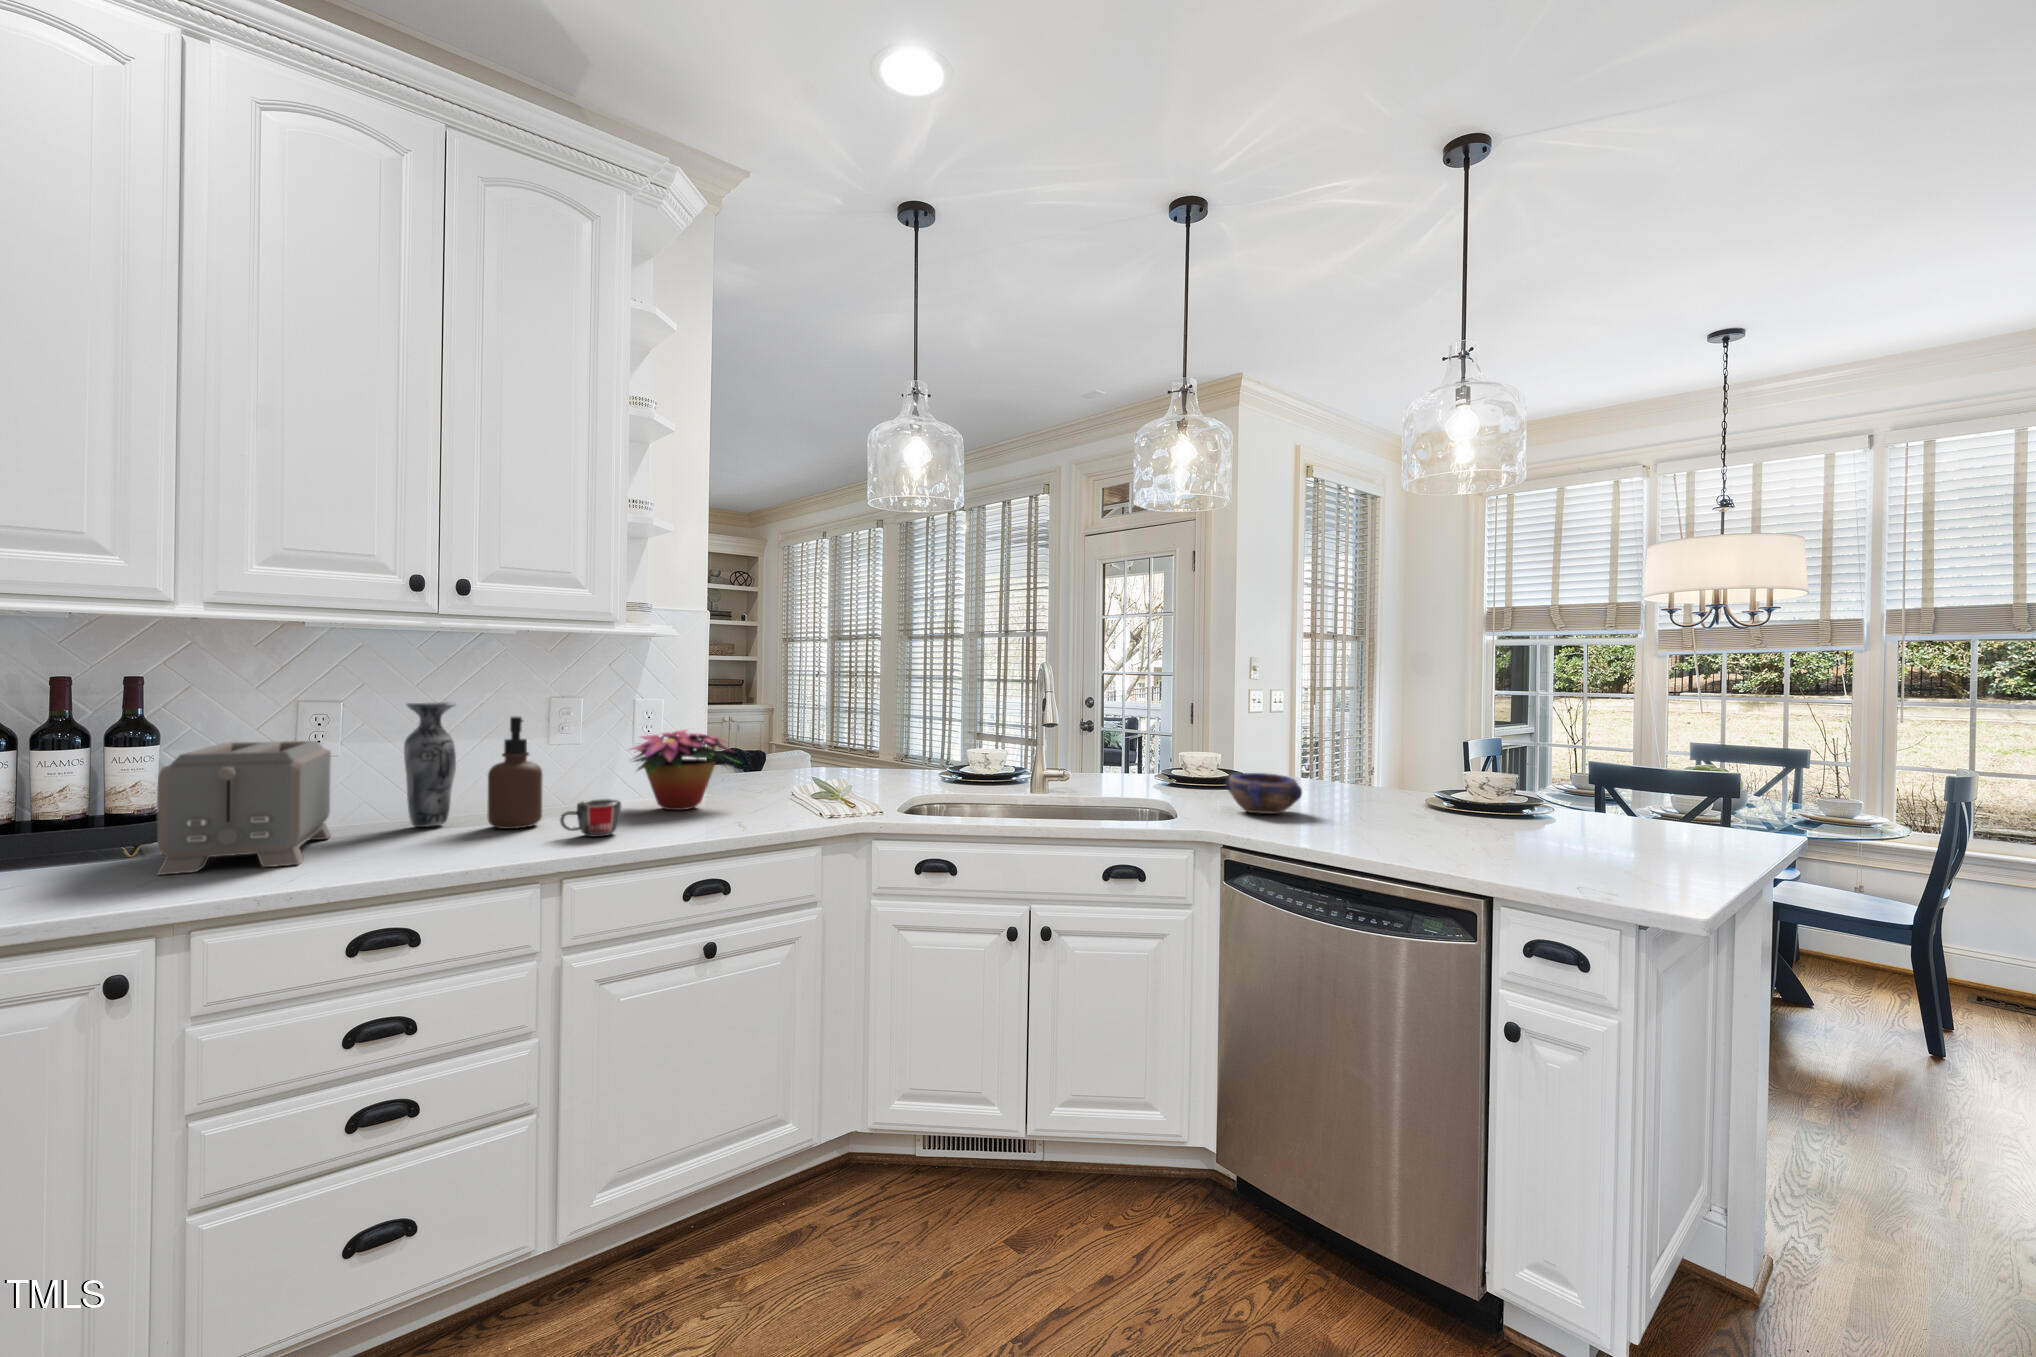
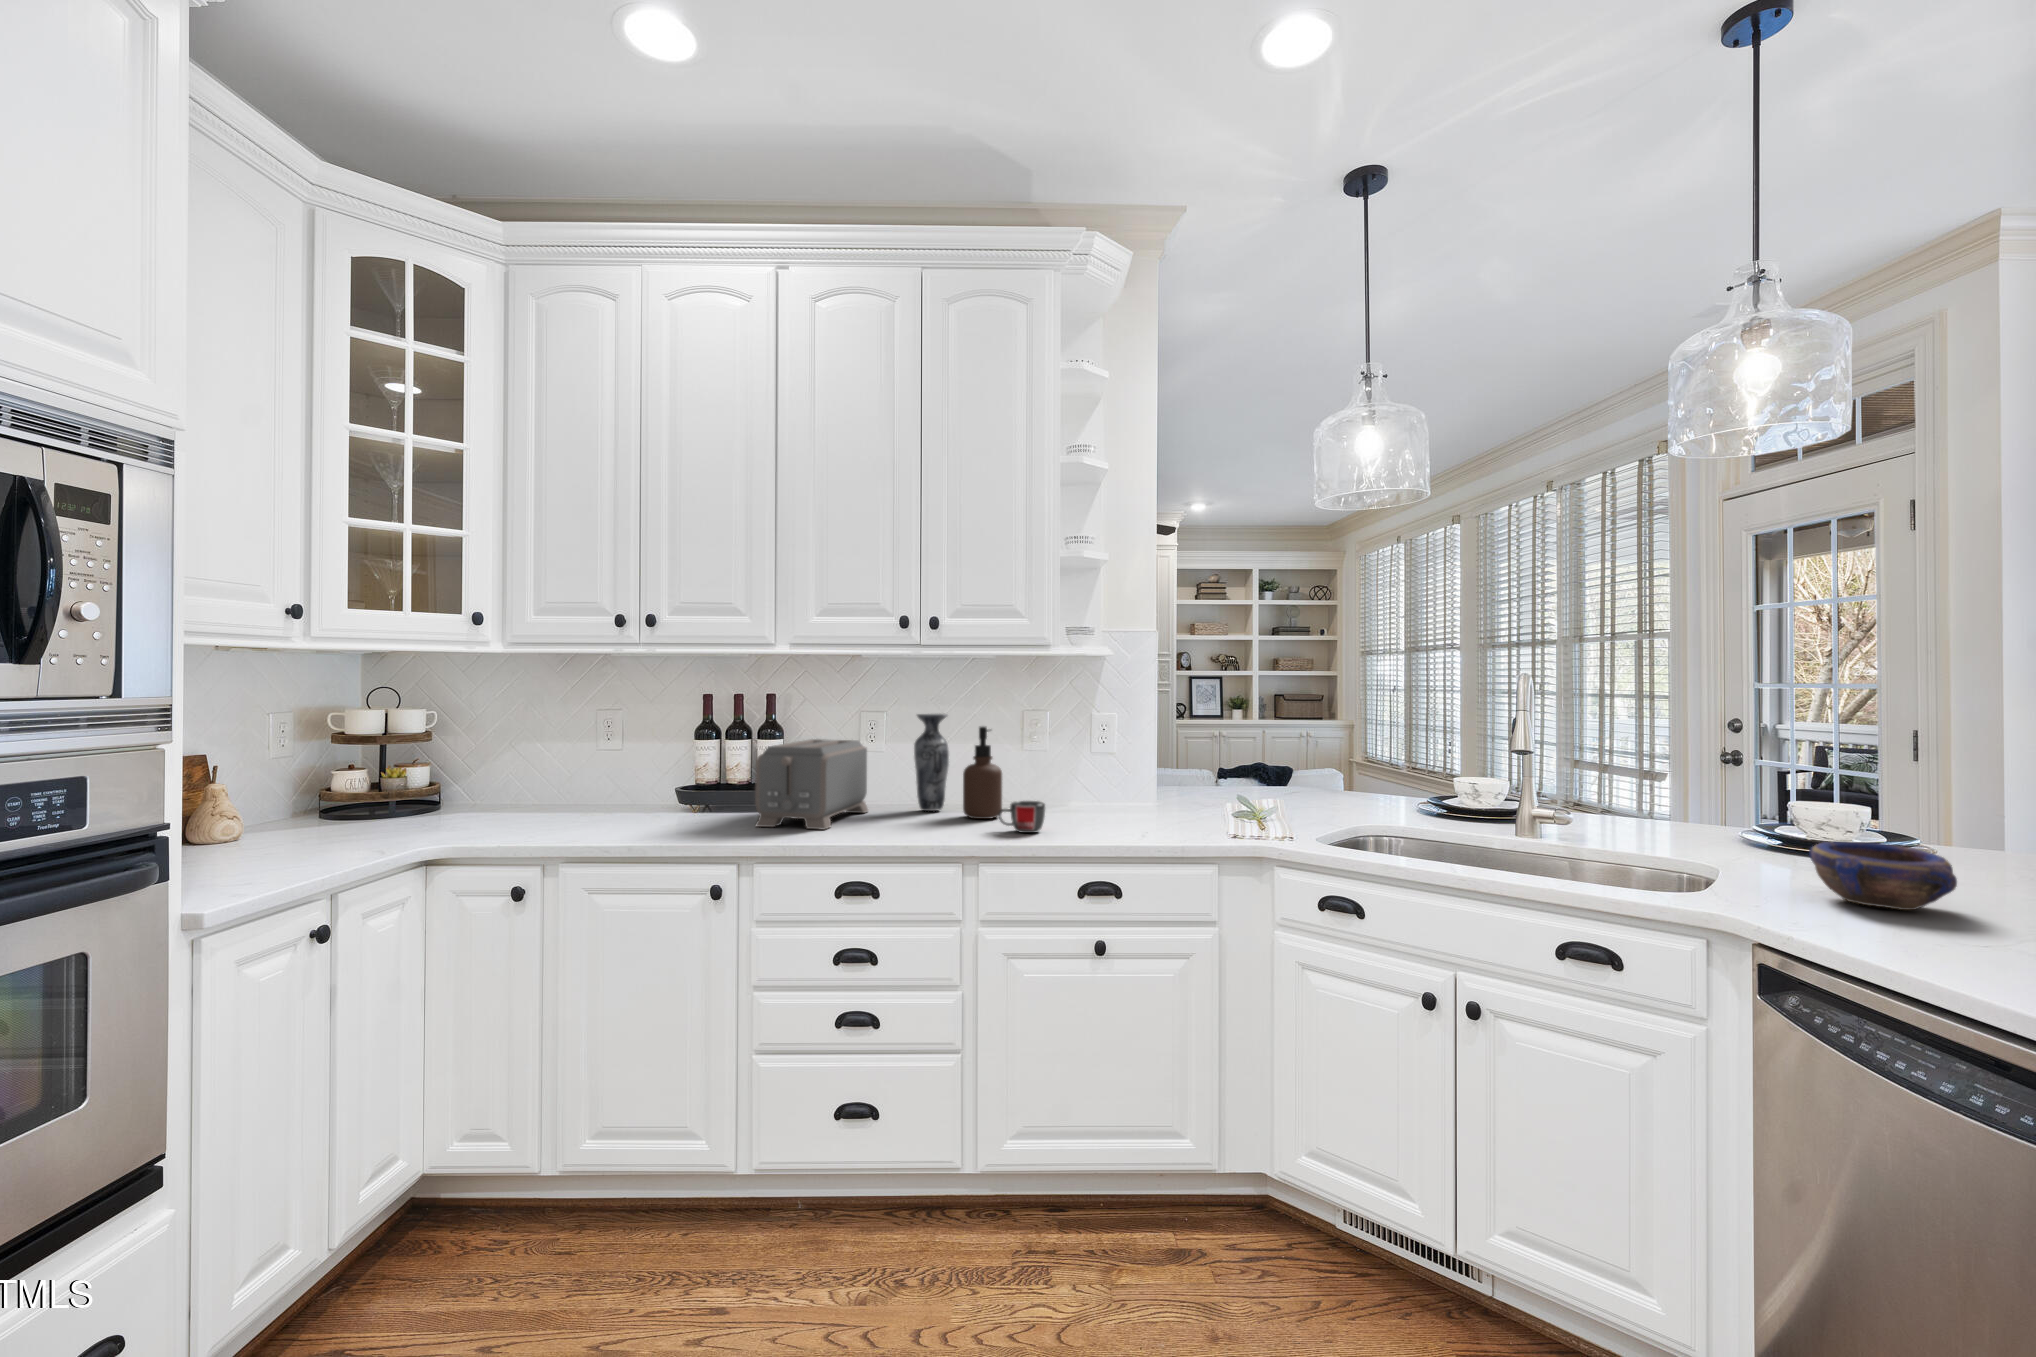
flower arrangement: present [631,729,733,810] -> none [1071,741,1179,817]

